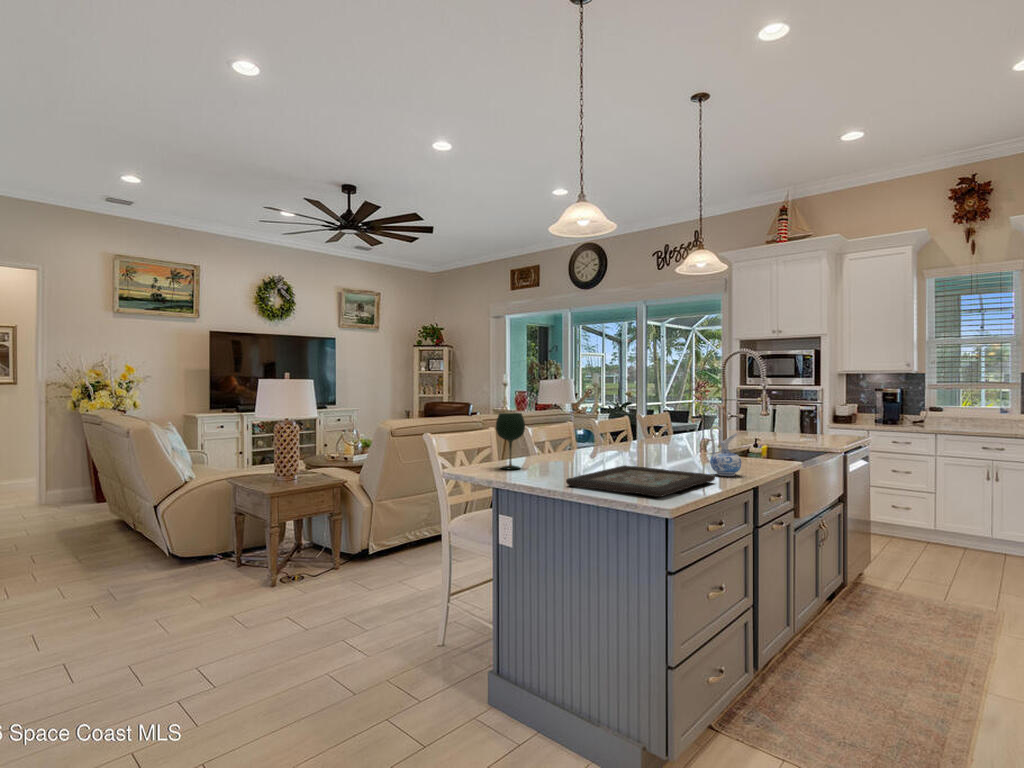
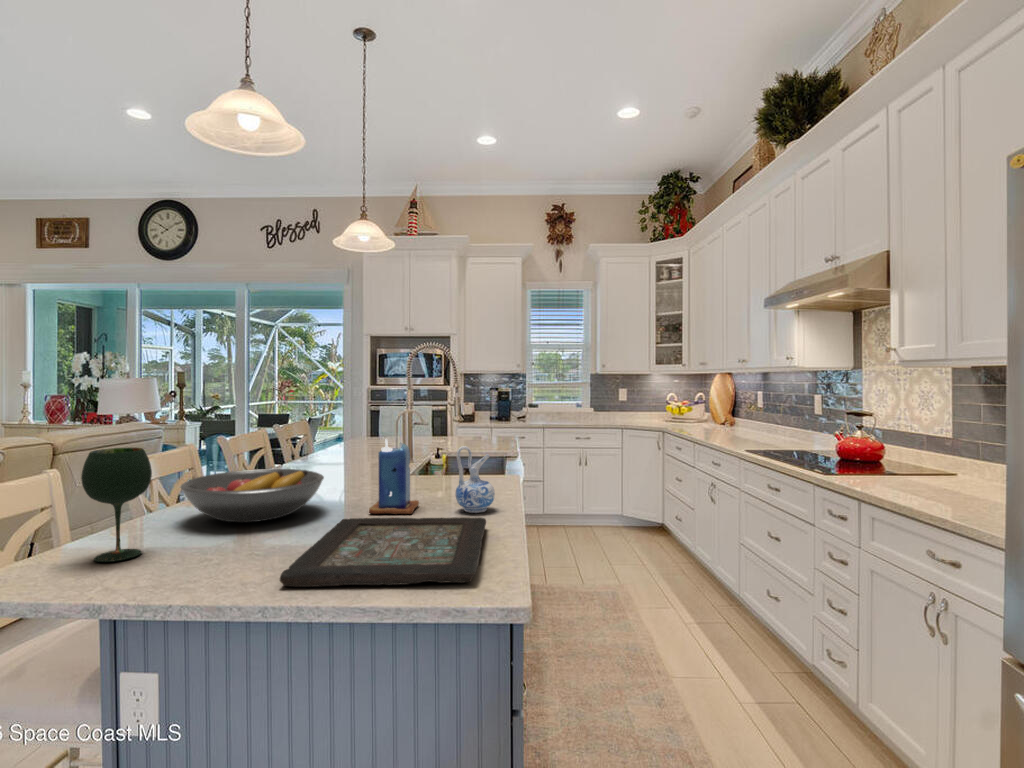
candle: none [650,418,690,471] -> present [369,439,419,514]
fruit bowl: none [545,435,627,464] -> present [181,469,324,522]

